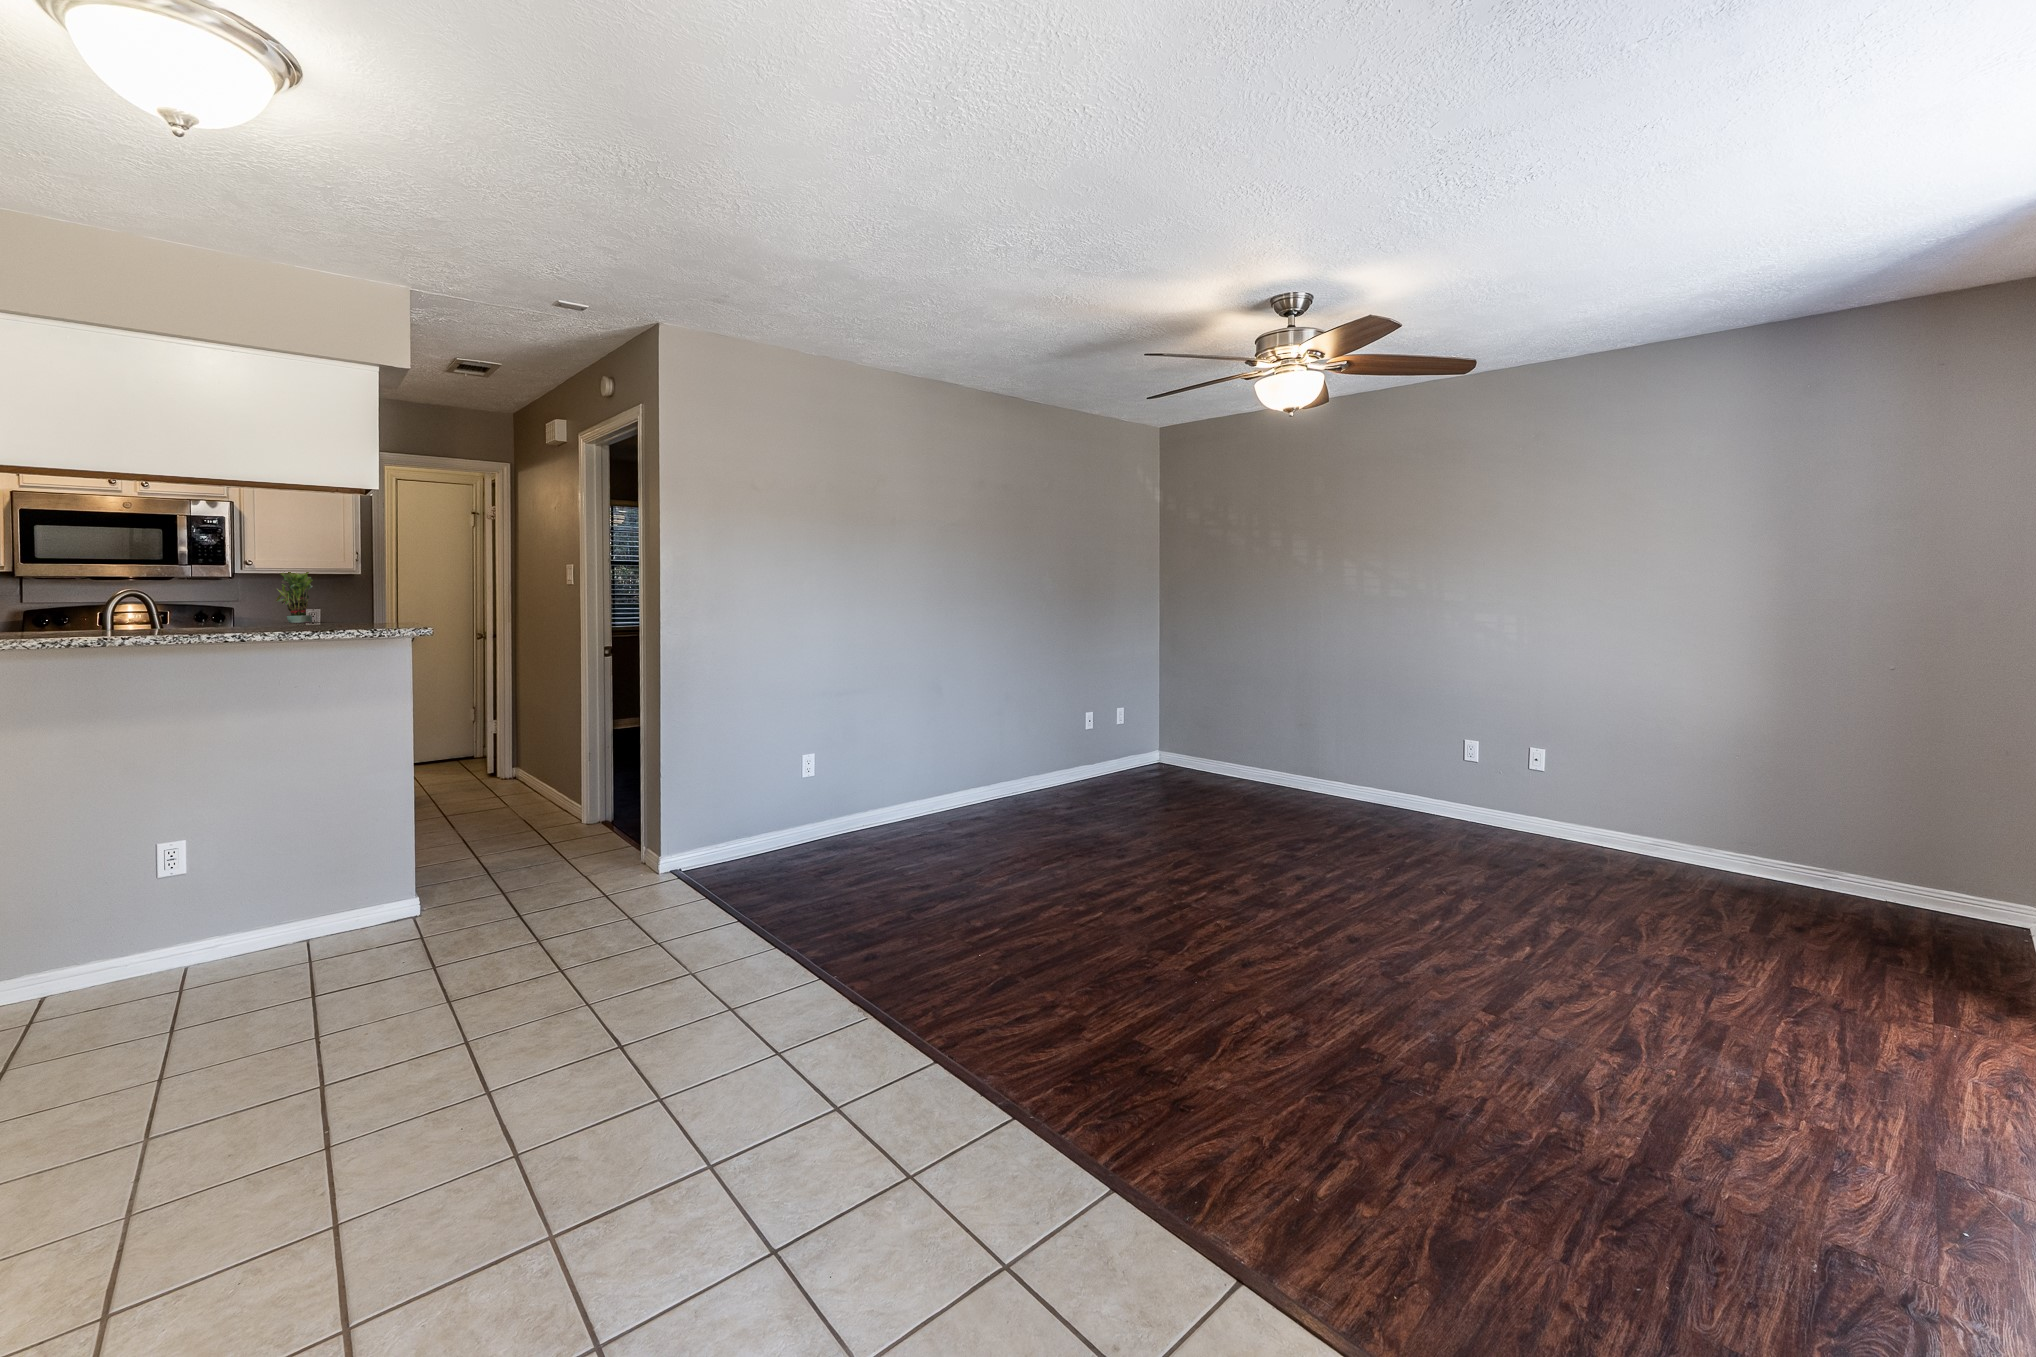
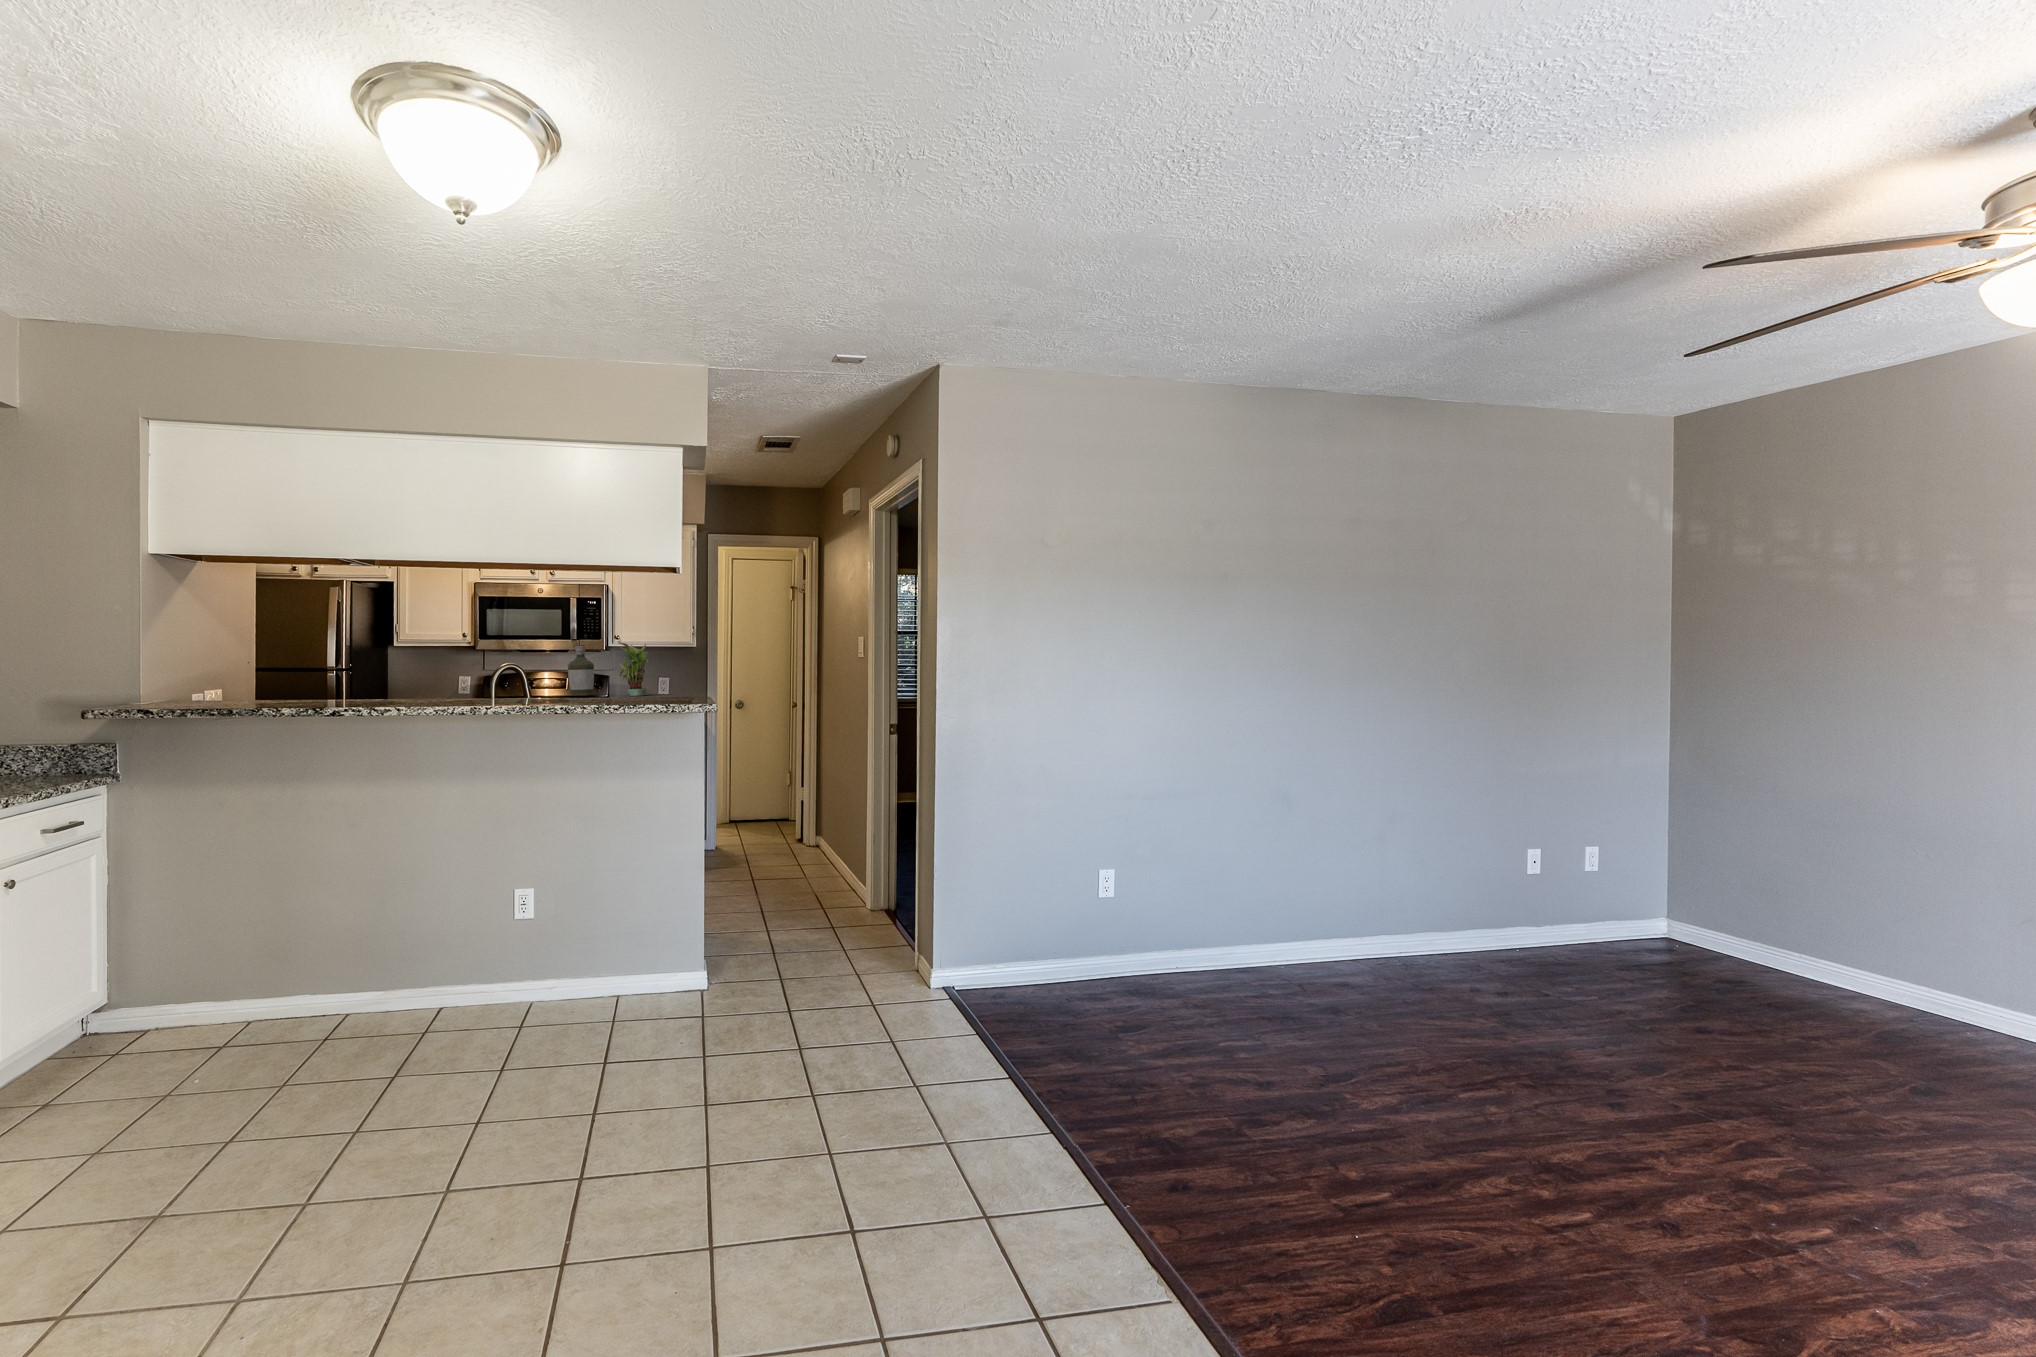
bottle: none [207,567,243,622] -> present [568,645,594,696]

